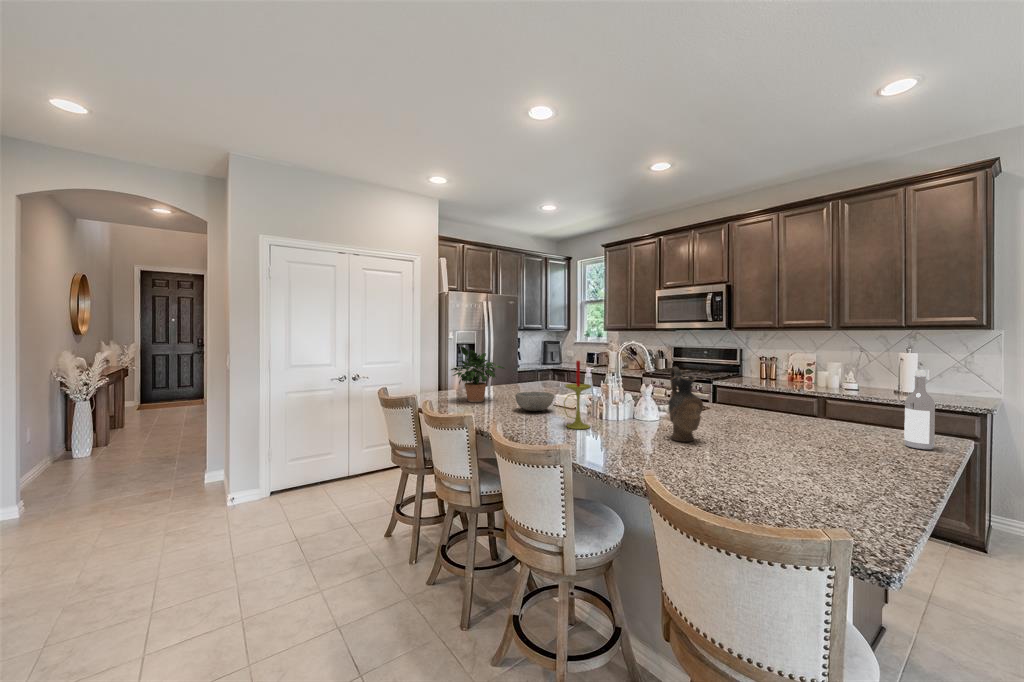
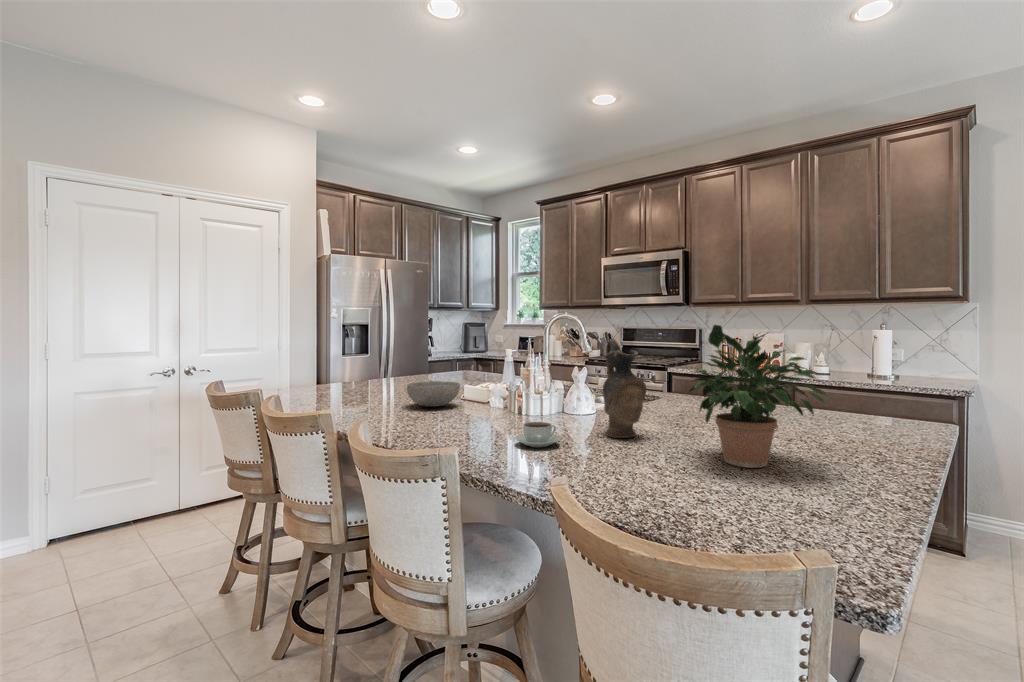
potted plant: present [451,347,505,402] -> present [689,325,827,468]
candle: present [564,361,591,429] -> none [465,331,504,427]
wine bottle: present [904,370,935,450] -> none [883,339,917,436]
coffee cup: none [604,427,638,446] -> present [515,422,560,447]

